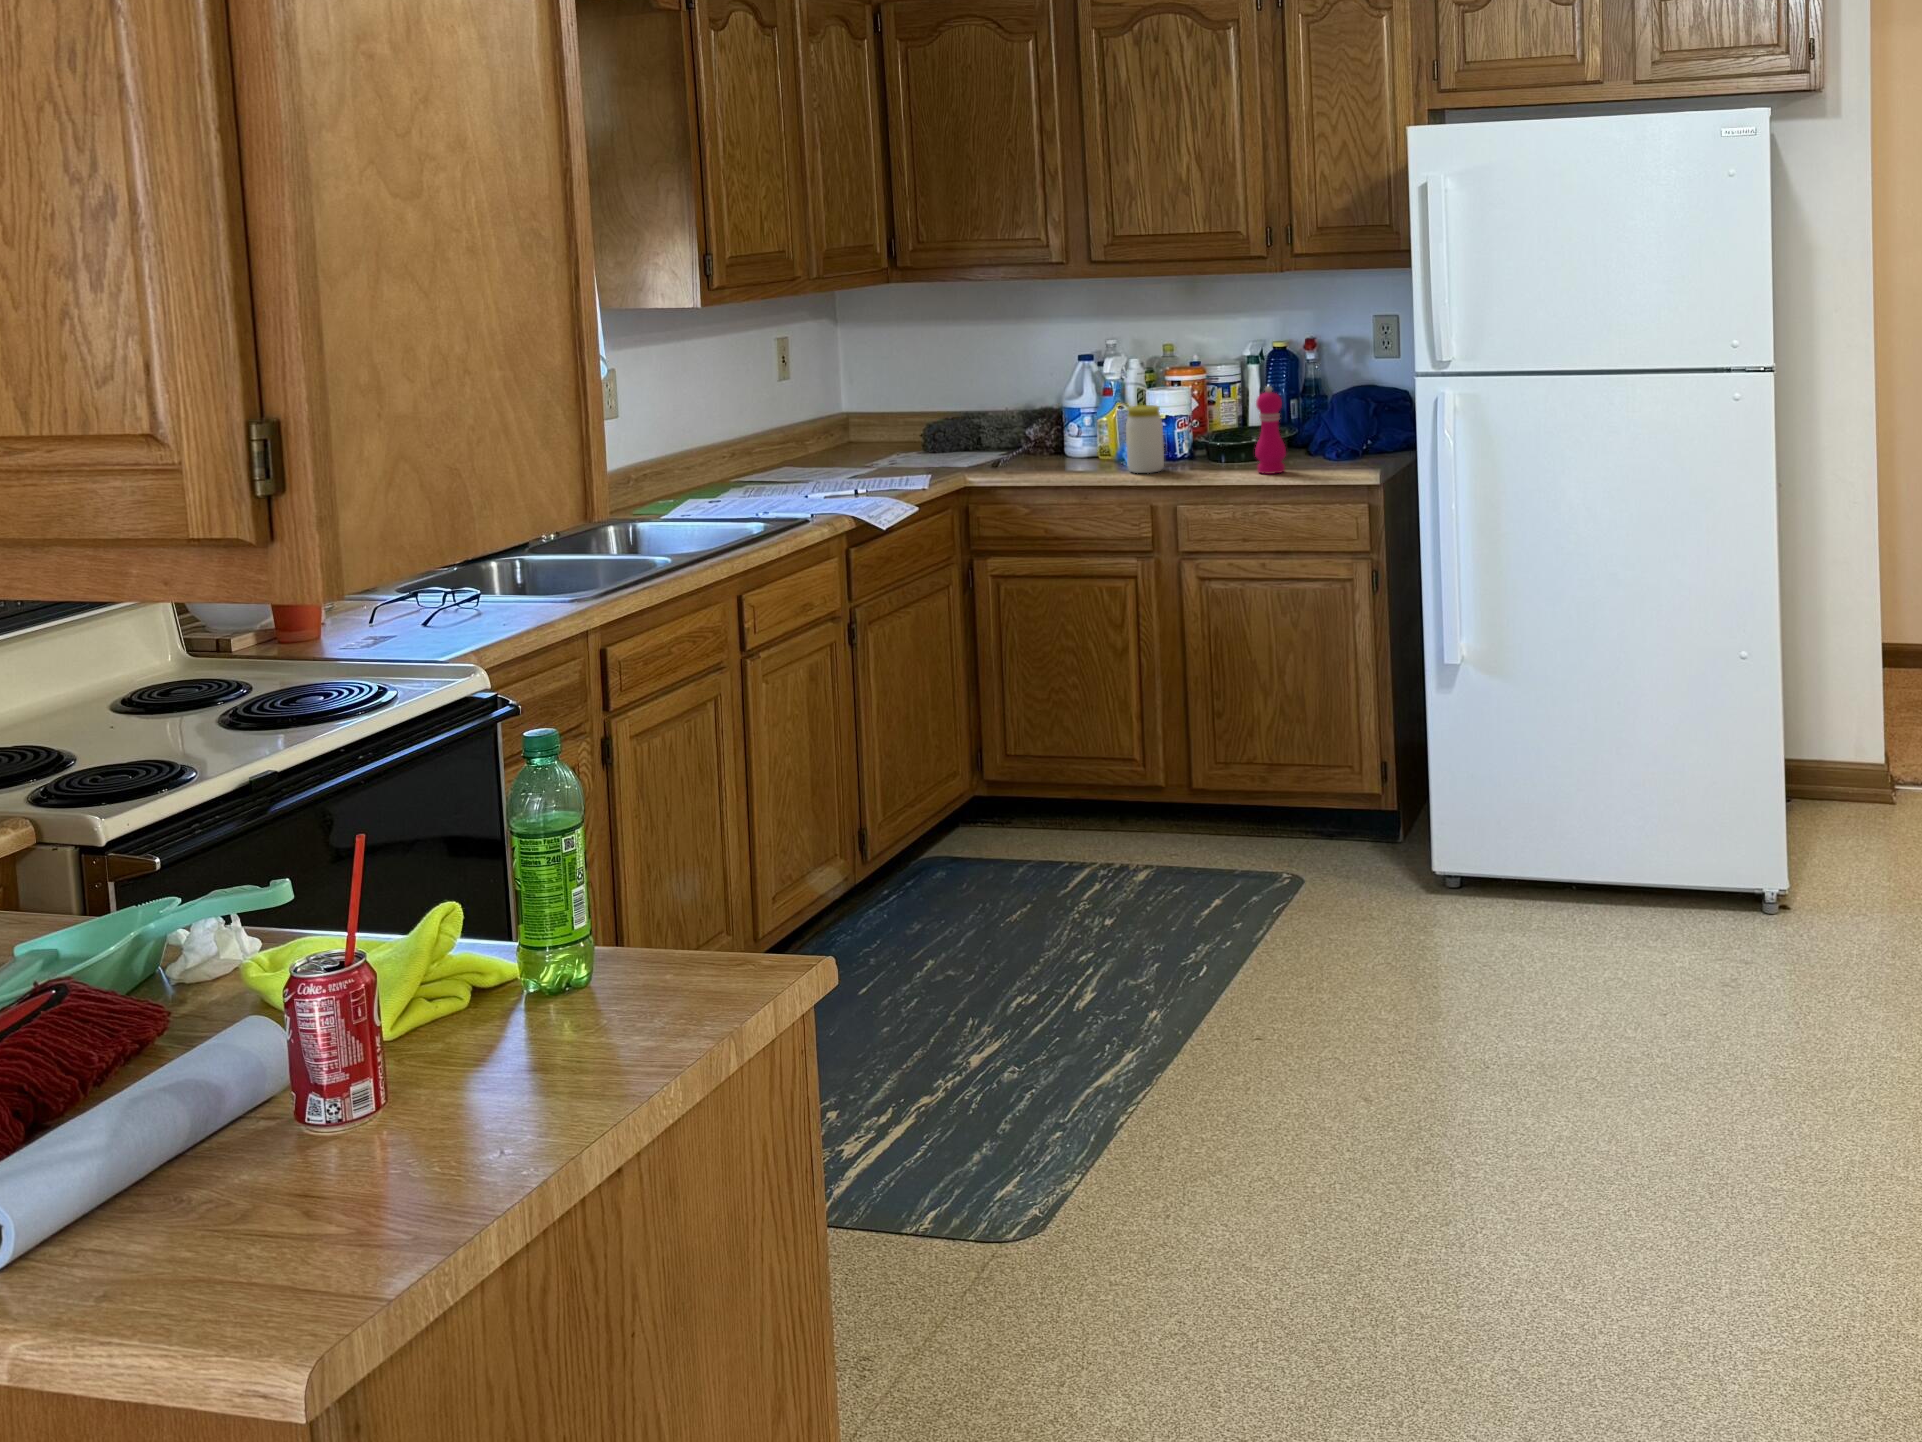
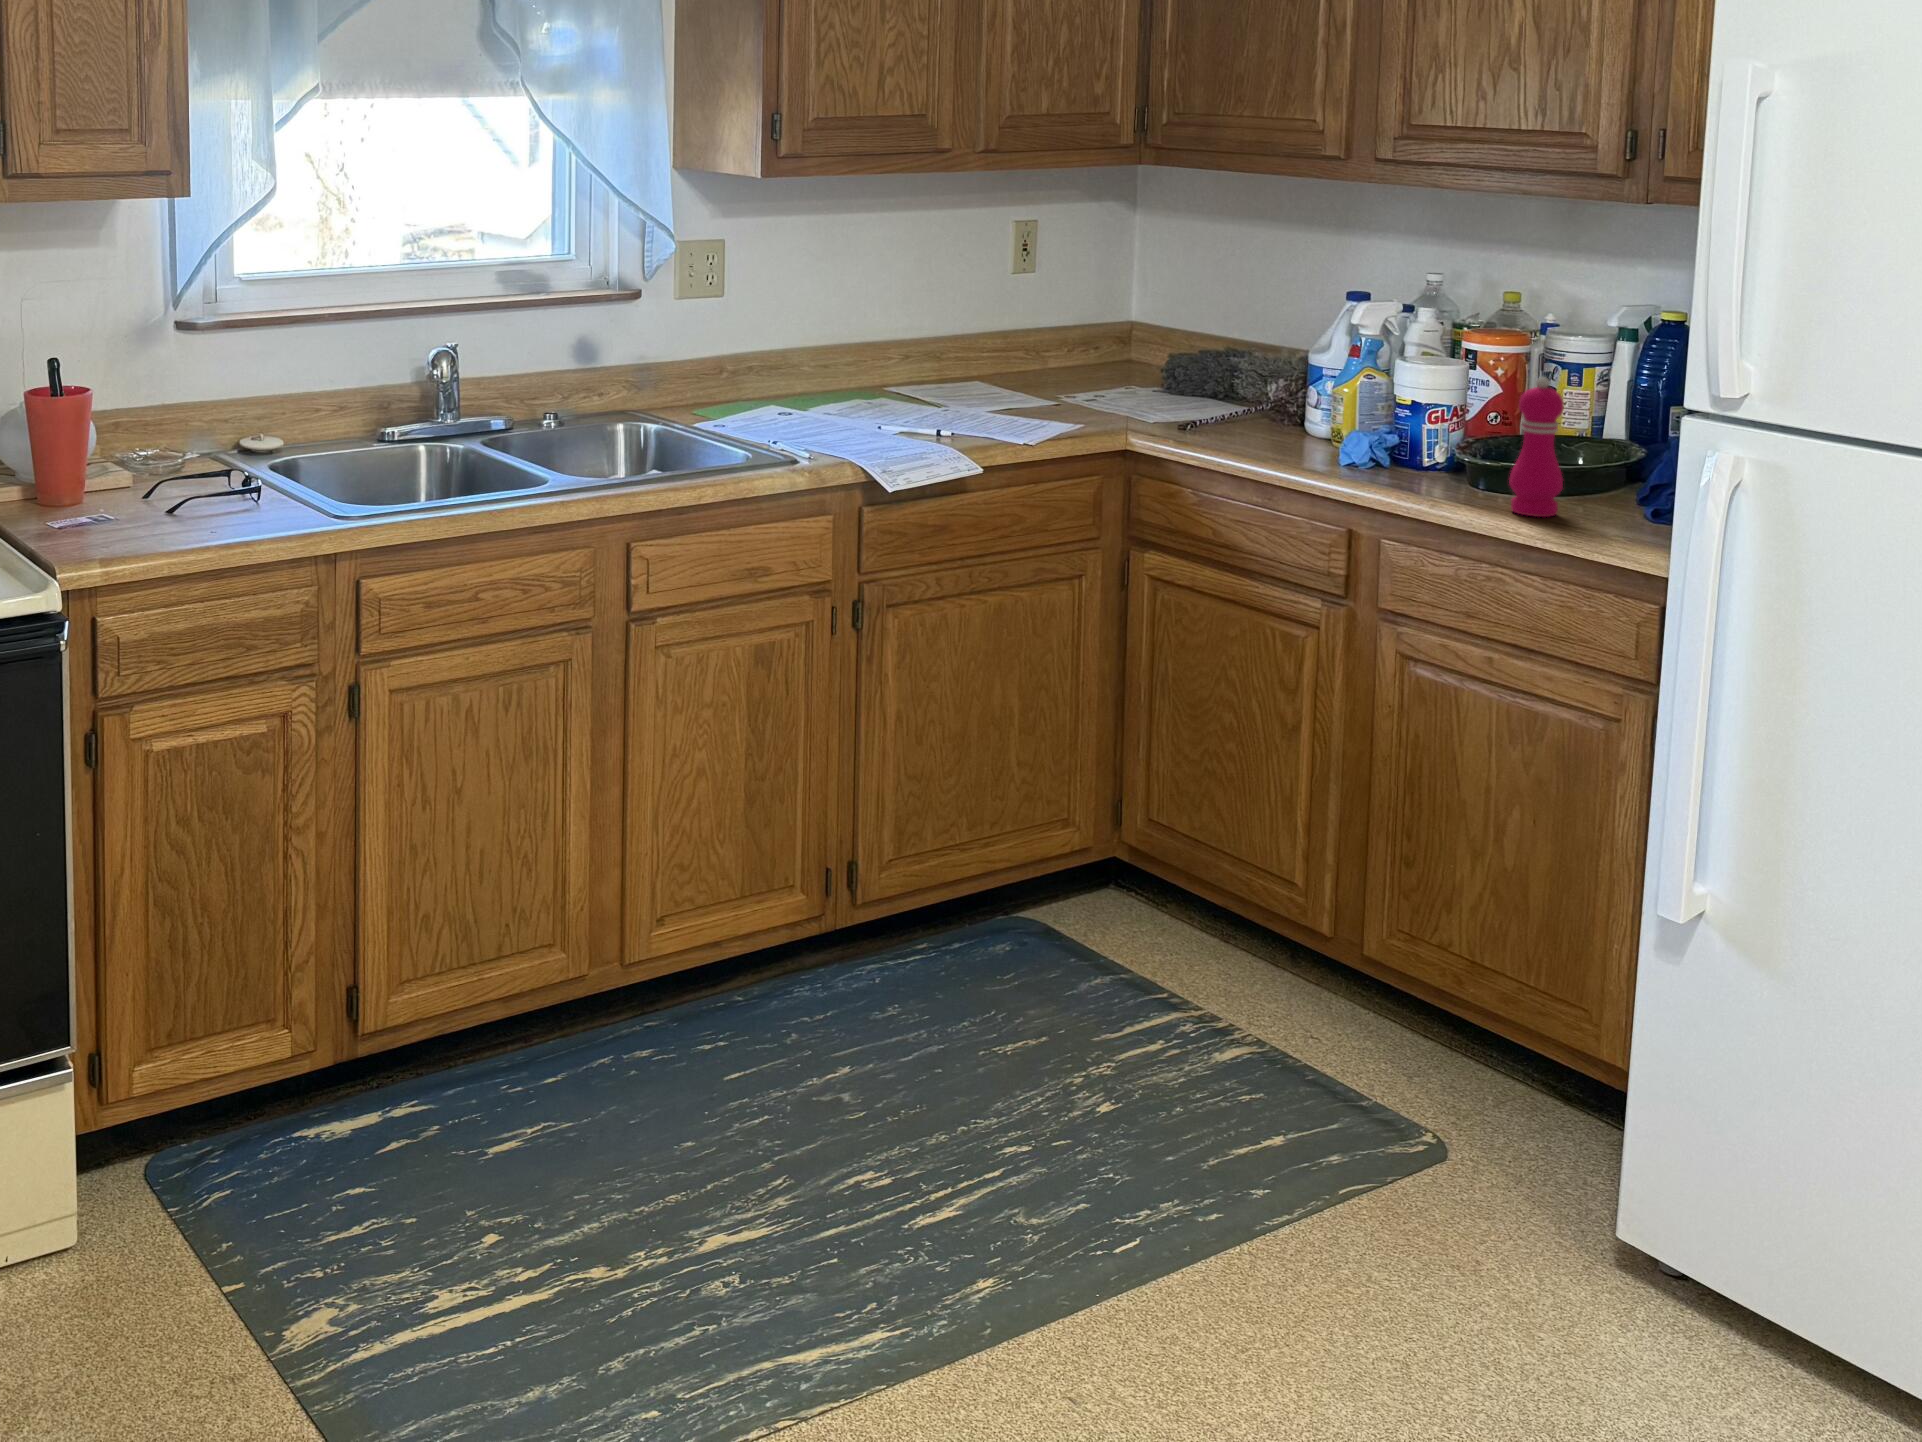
jar: present [1126,405,1164,473] -> none [1333,377,1395,479]

